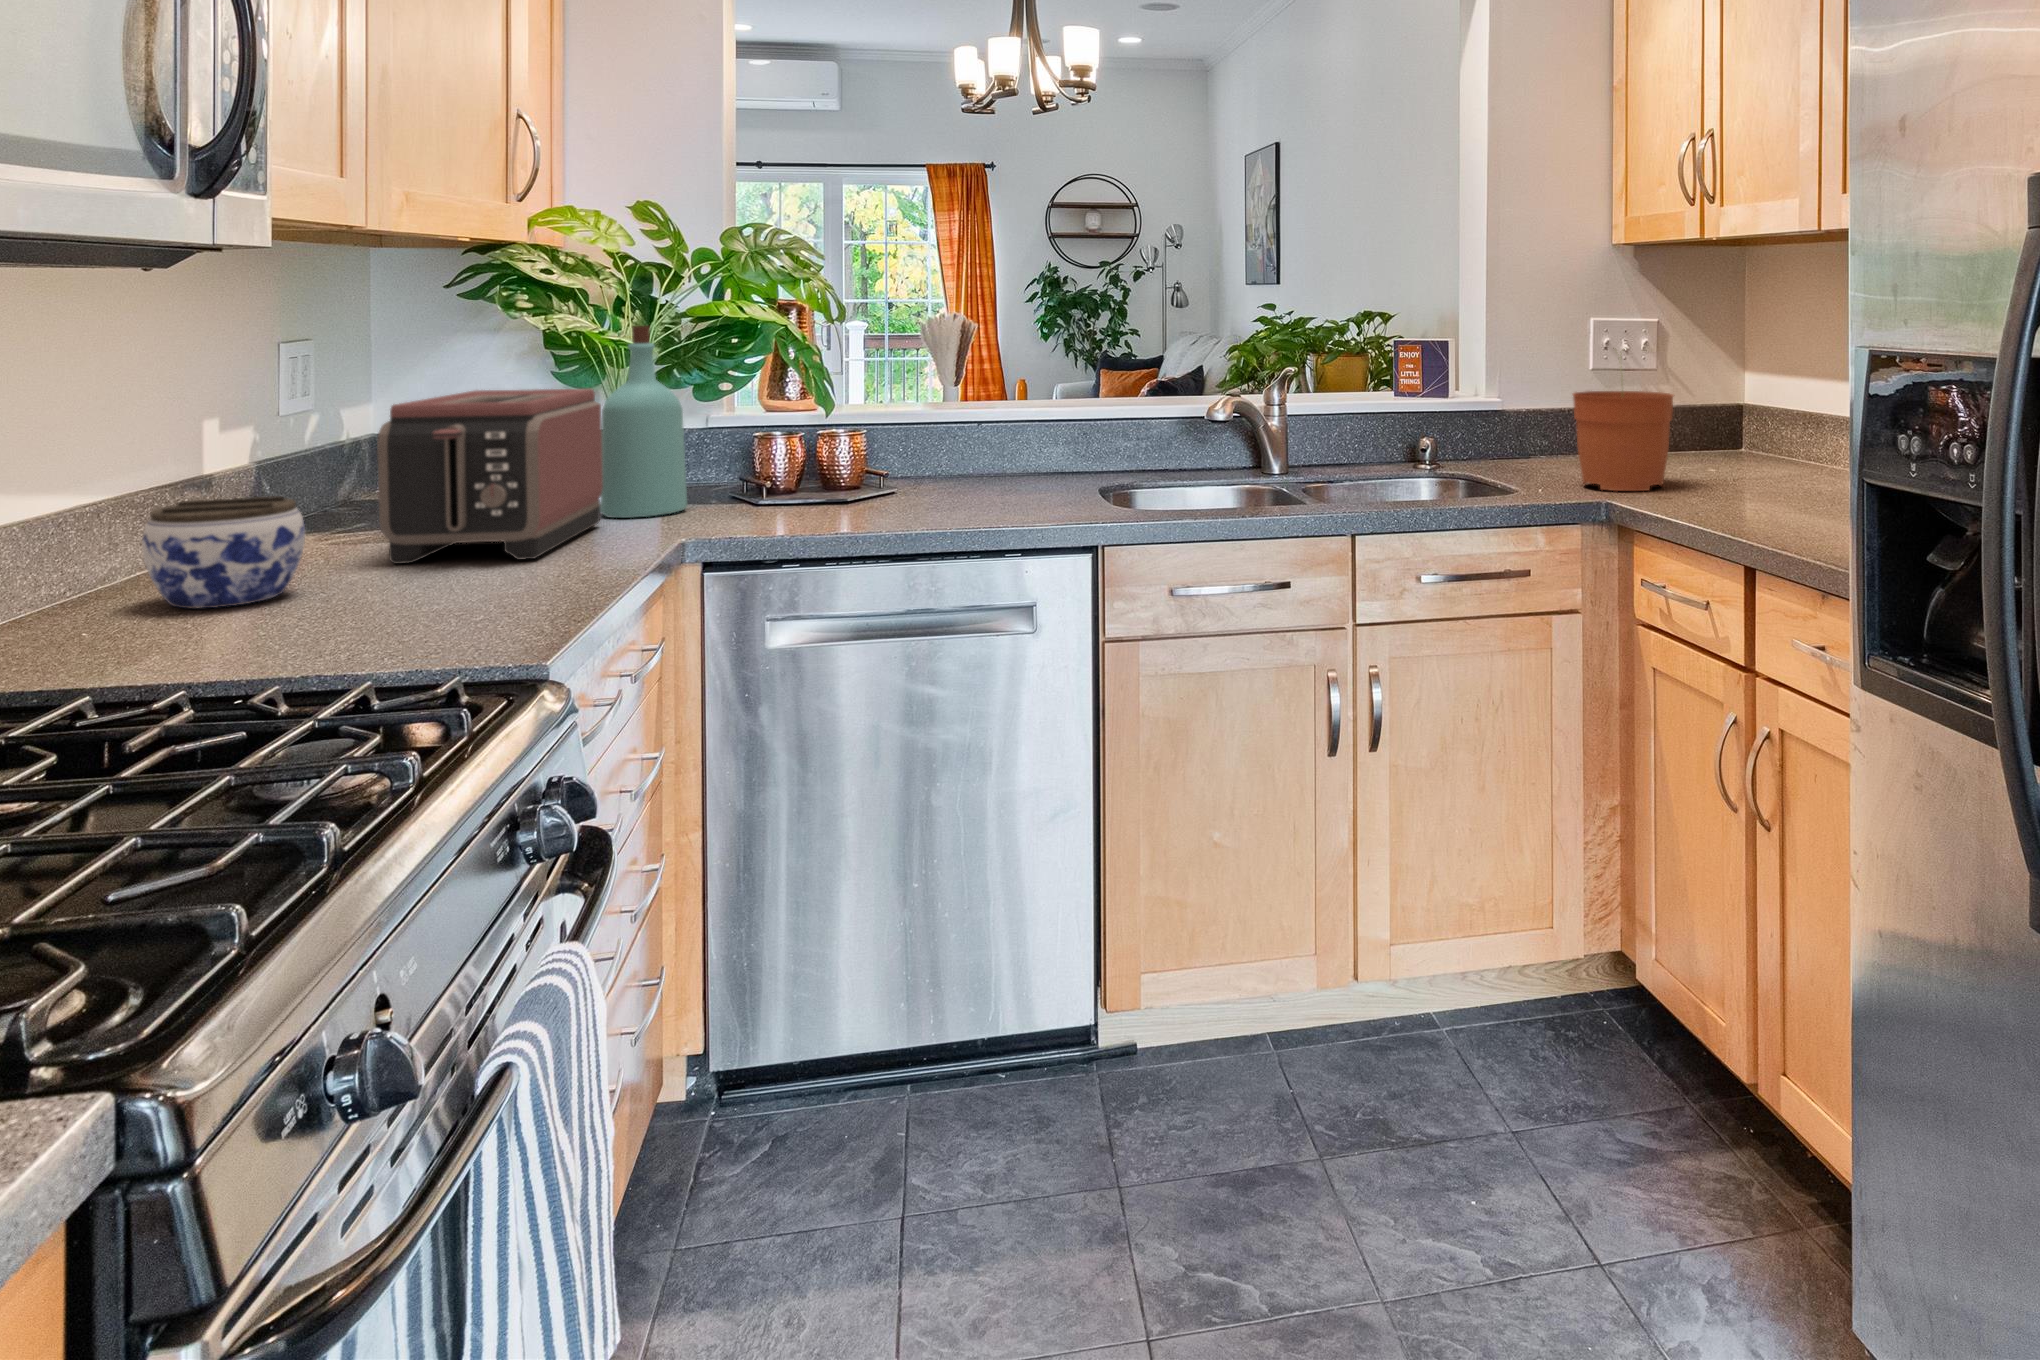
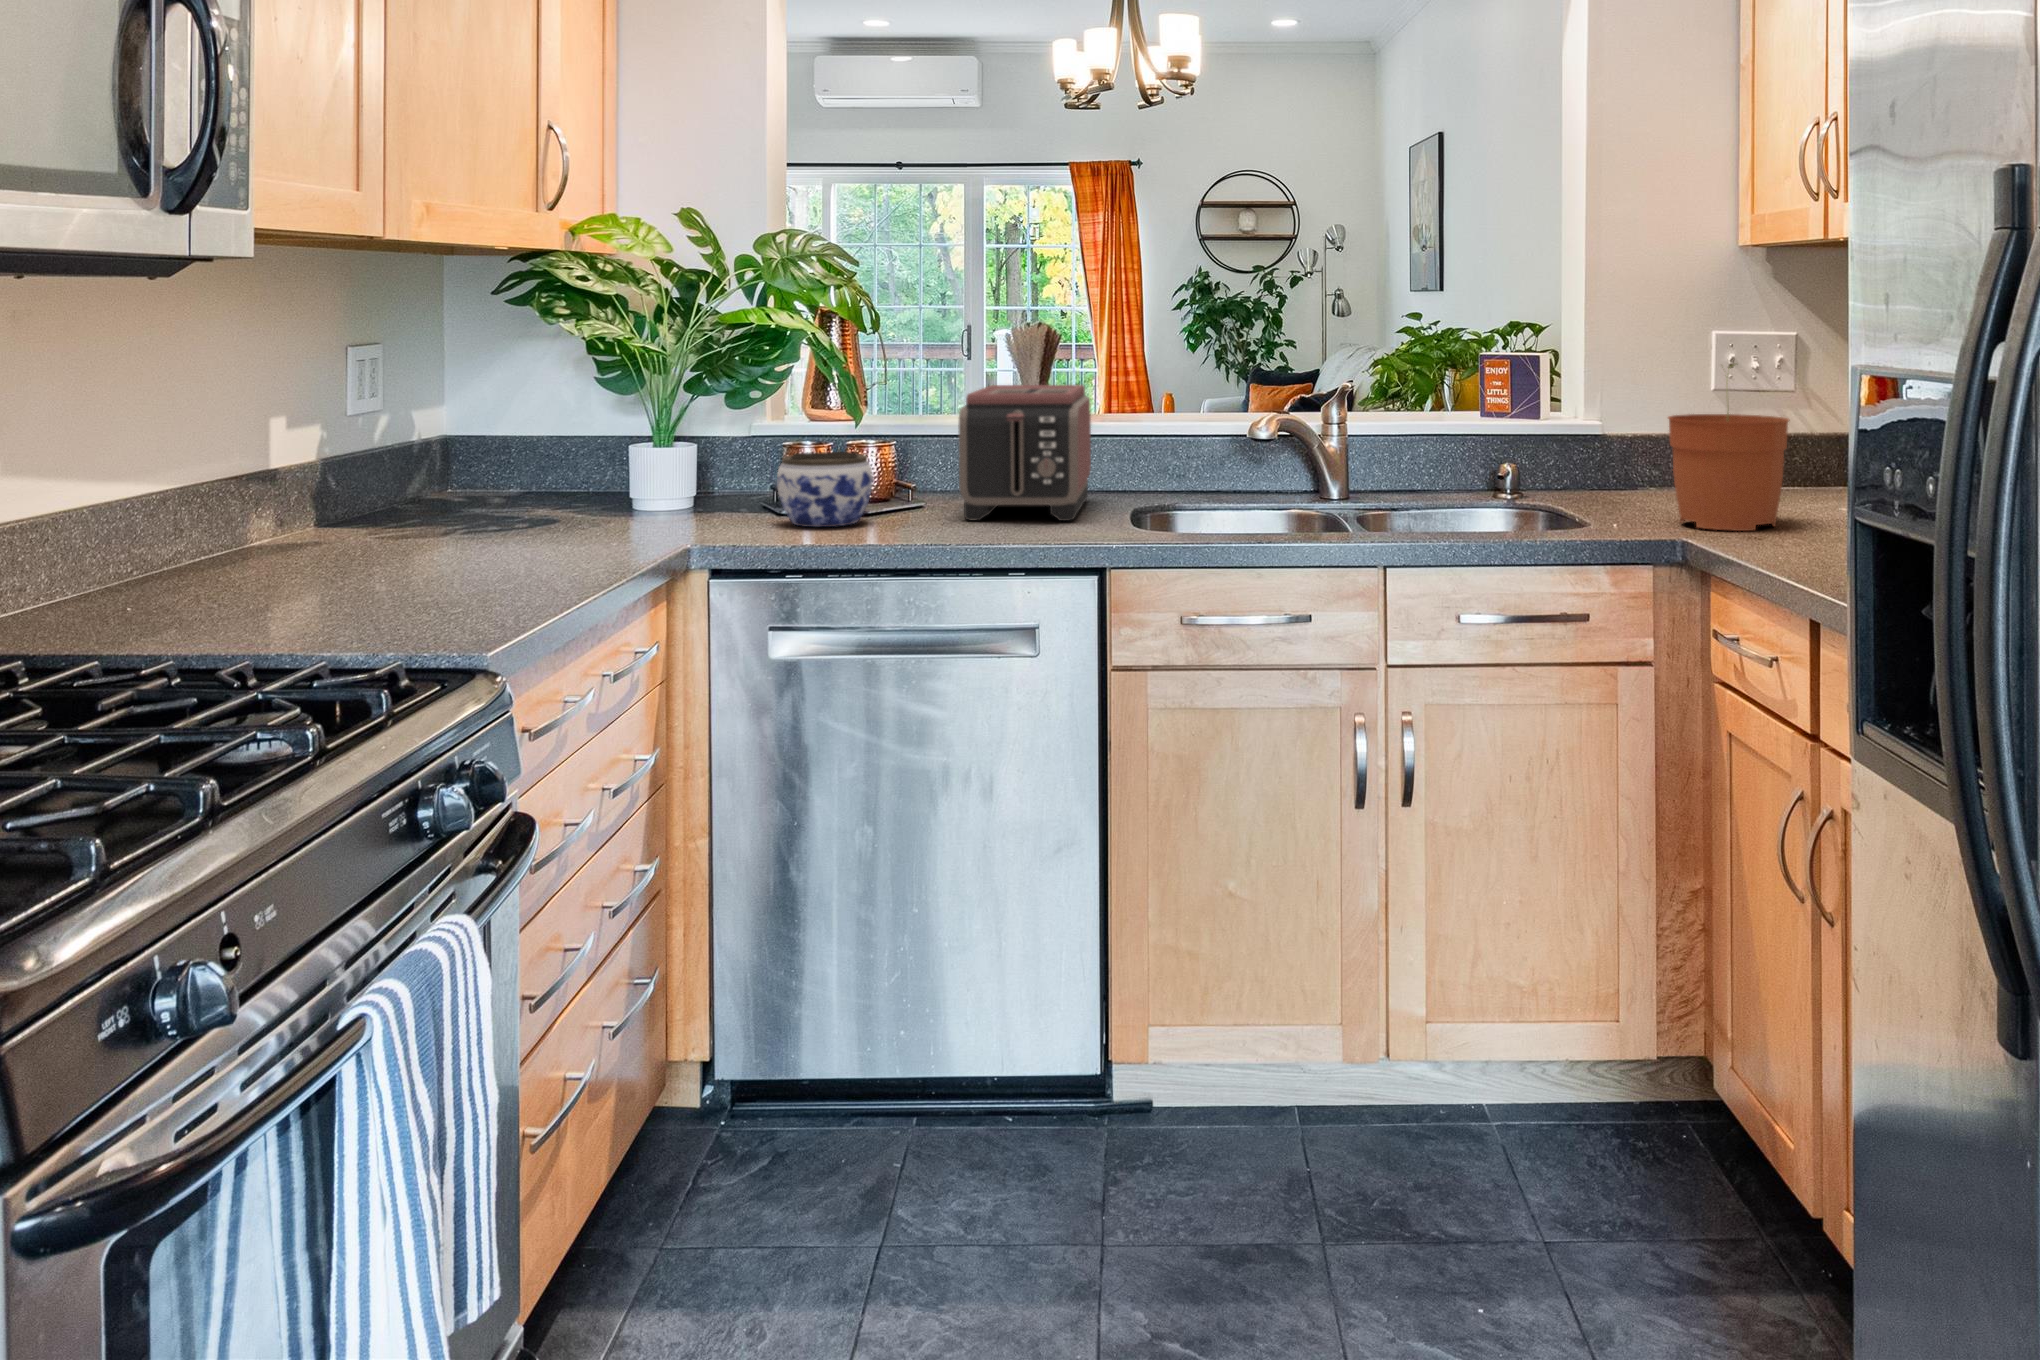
bottle: present [600,326,687,518] -> none [626,333,709,525]
toaster: present [377,389,603,564] -> present [958,385,1091,521]
jar: present [142,496,305,608] -> present [777,452,873,527]

